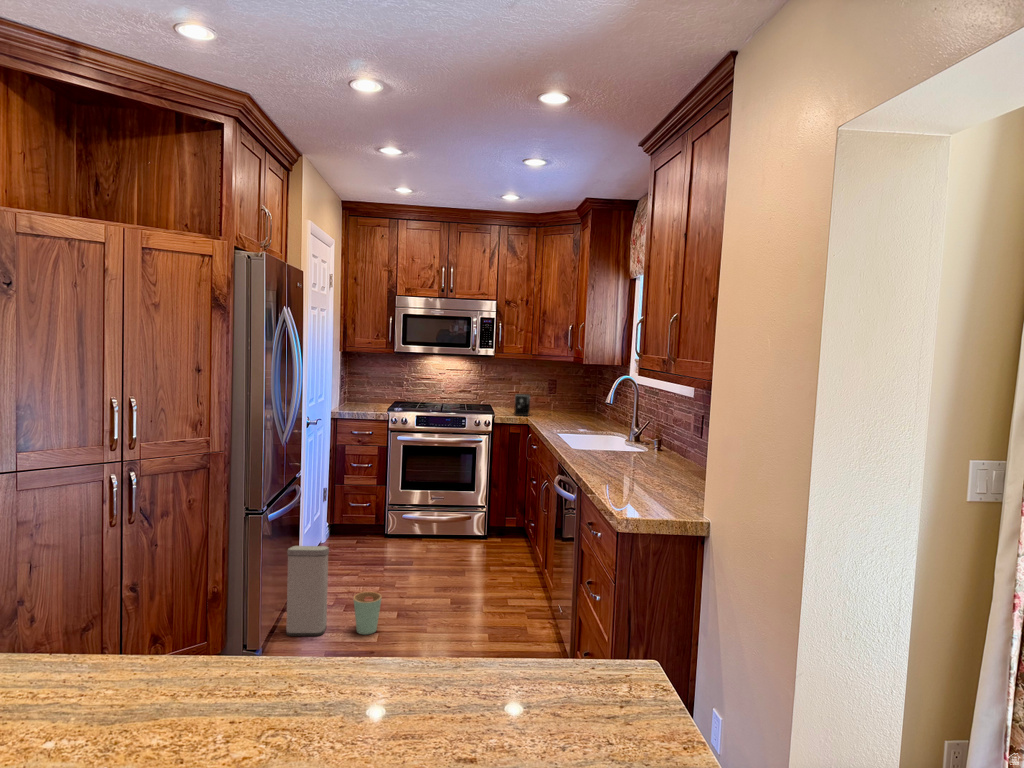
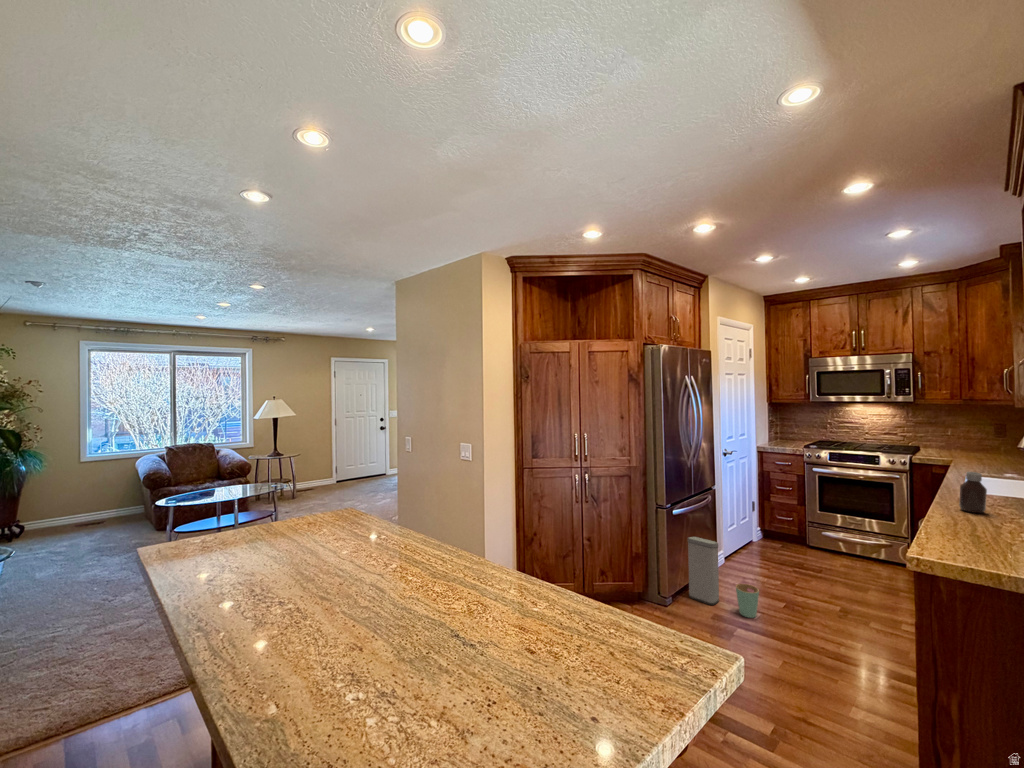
coffee maker: present [514,394,530,416] -> none [946,439,1006,463]
bottle: none [578,423,598,461] -> present [959,472,987,513]

